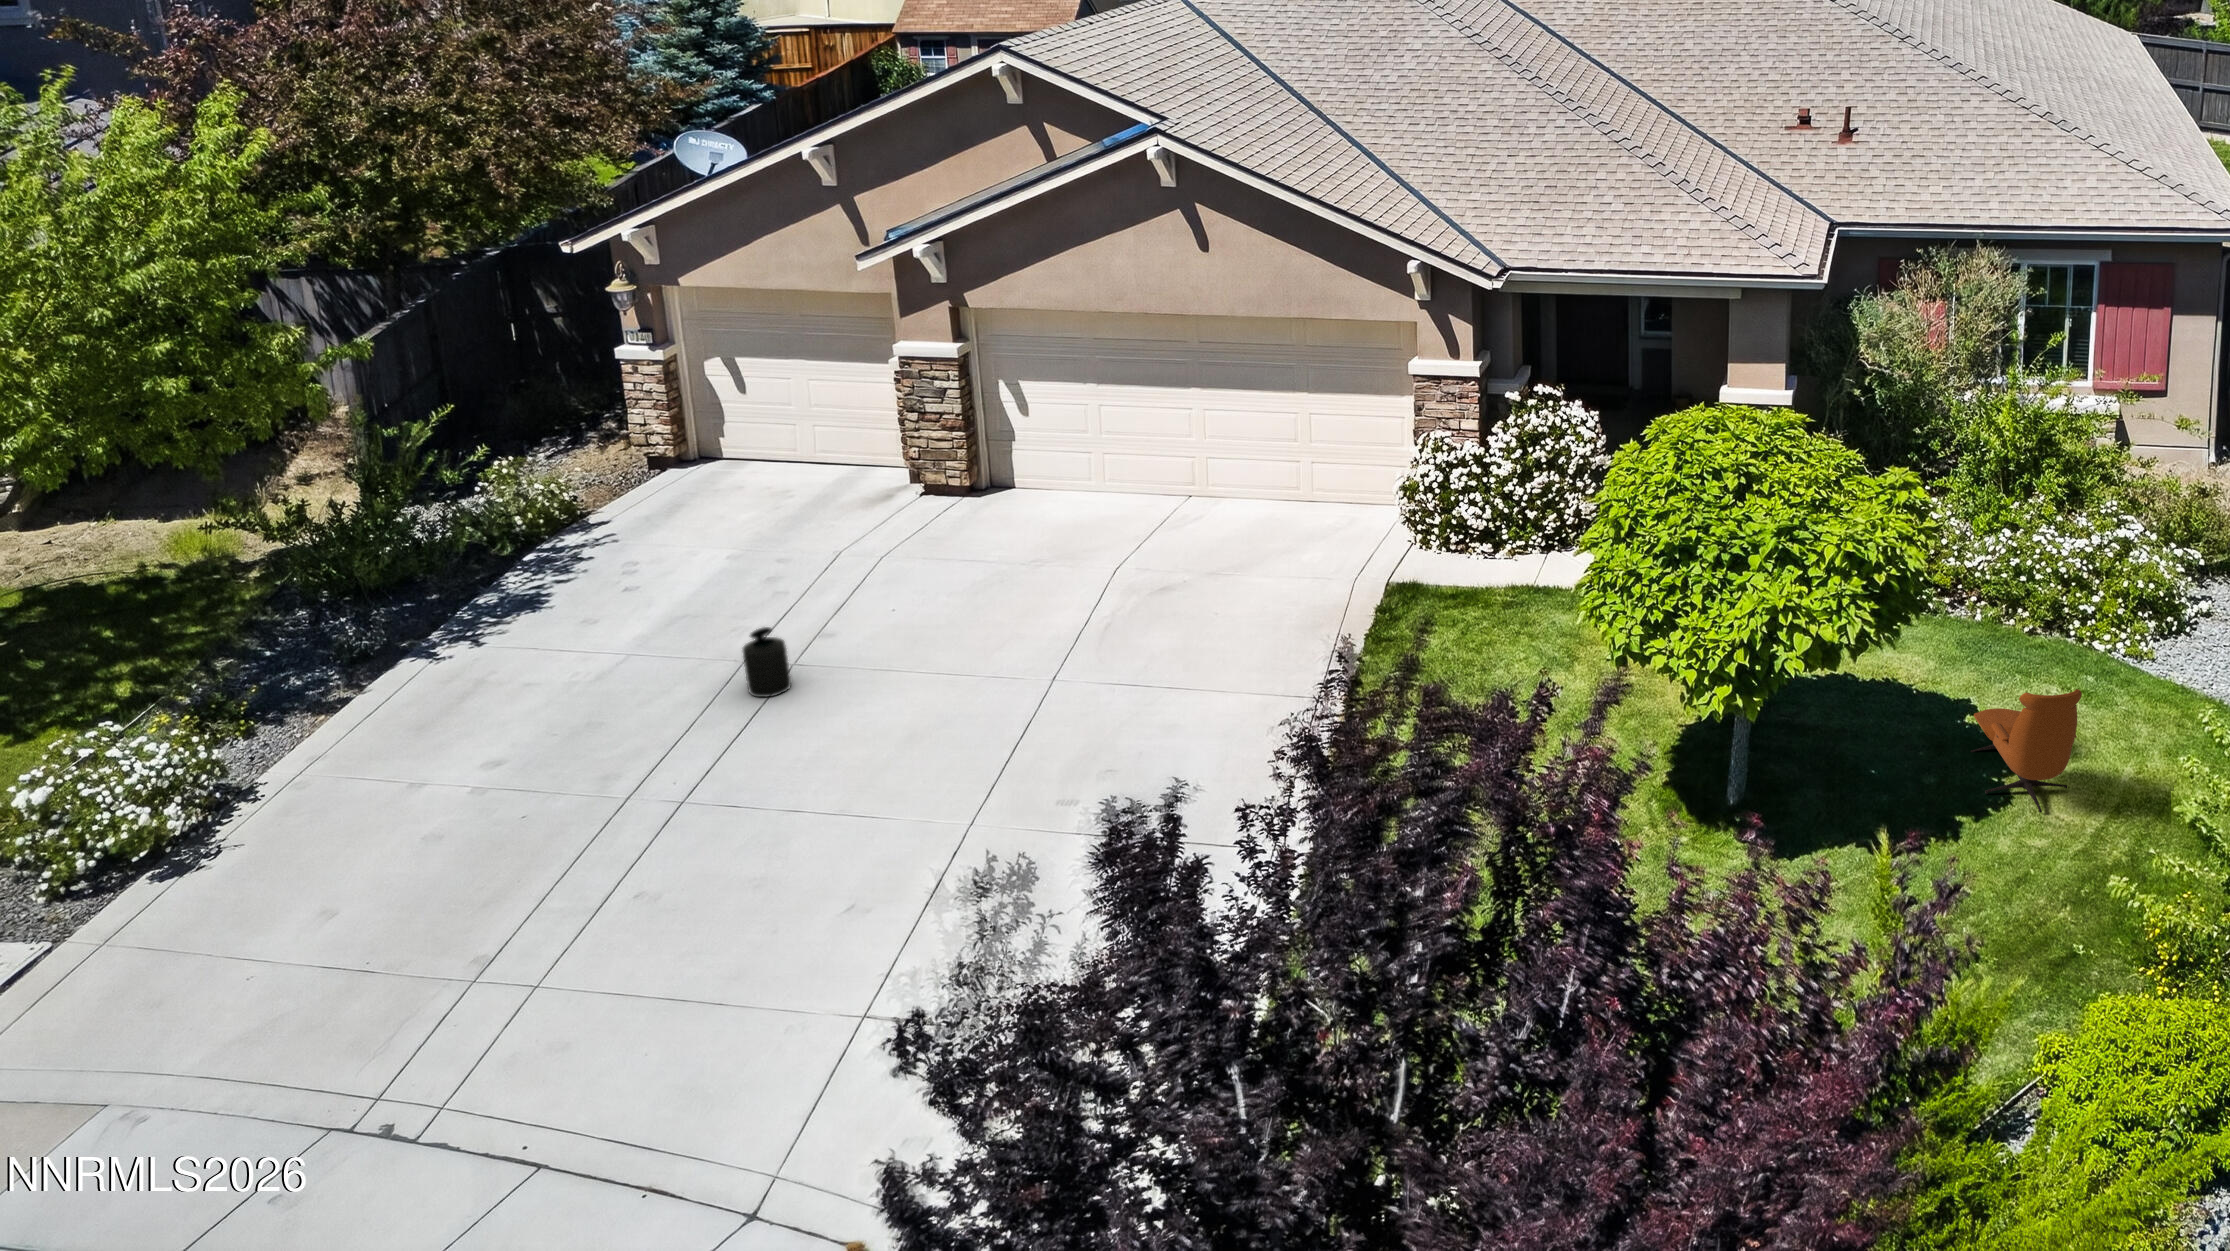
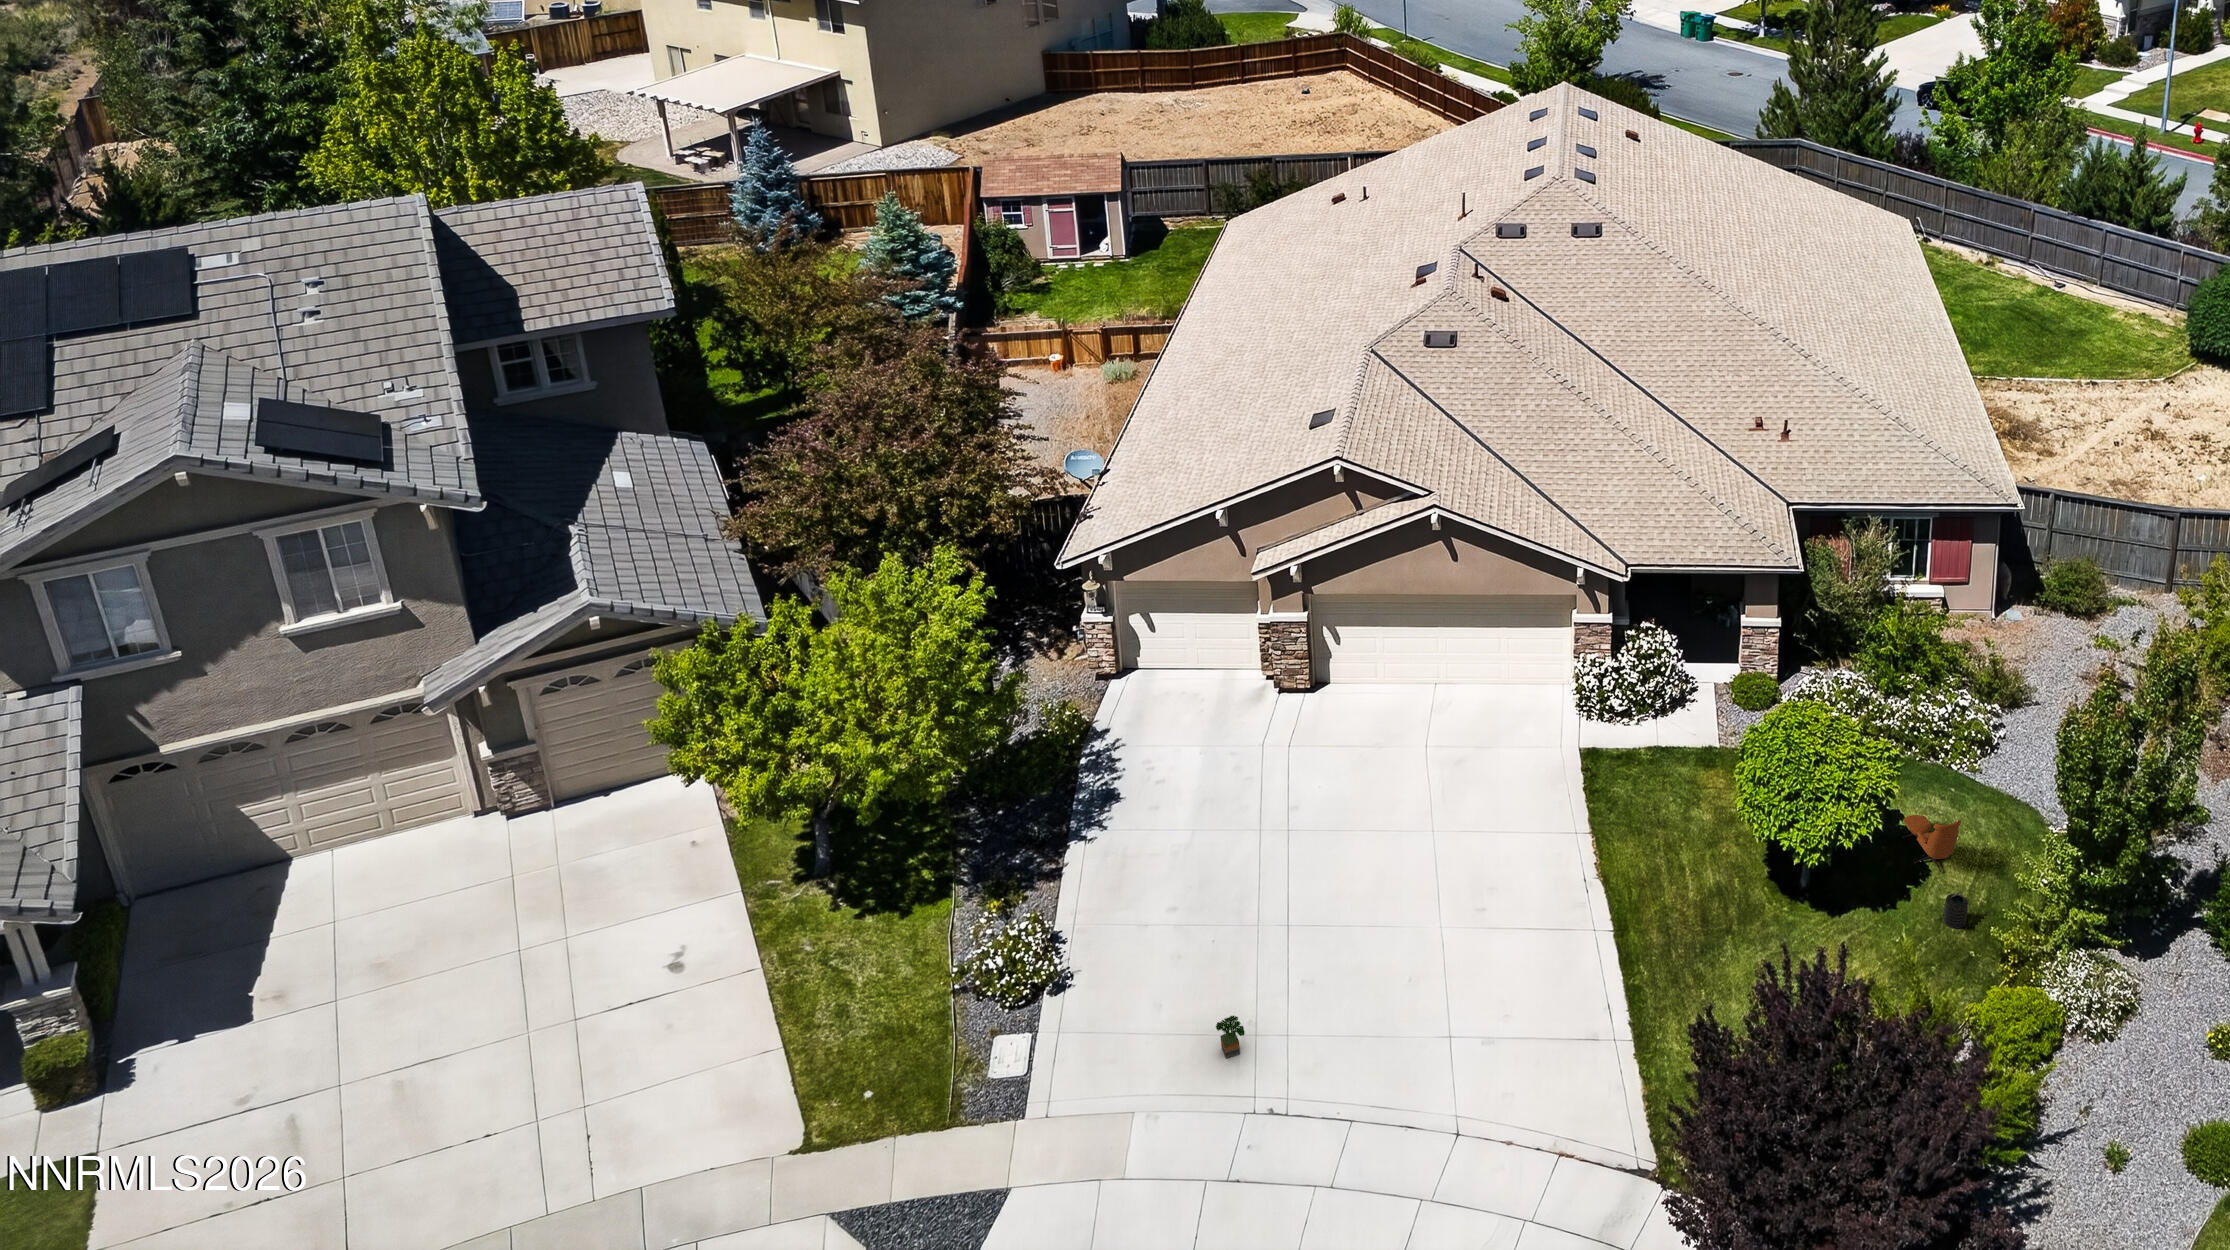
trash can: present [743,627,791,697] -> present [1943,891,1968,928]
potted tree: none [335,914,404,1010] -> present [1216,1016,1245,1059]

